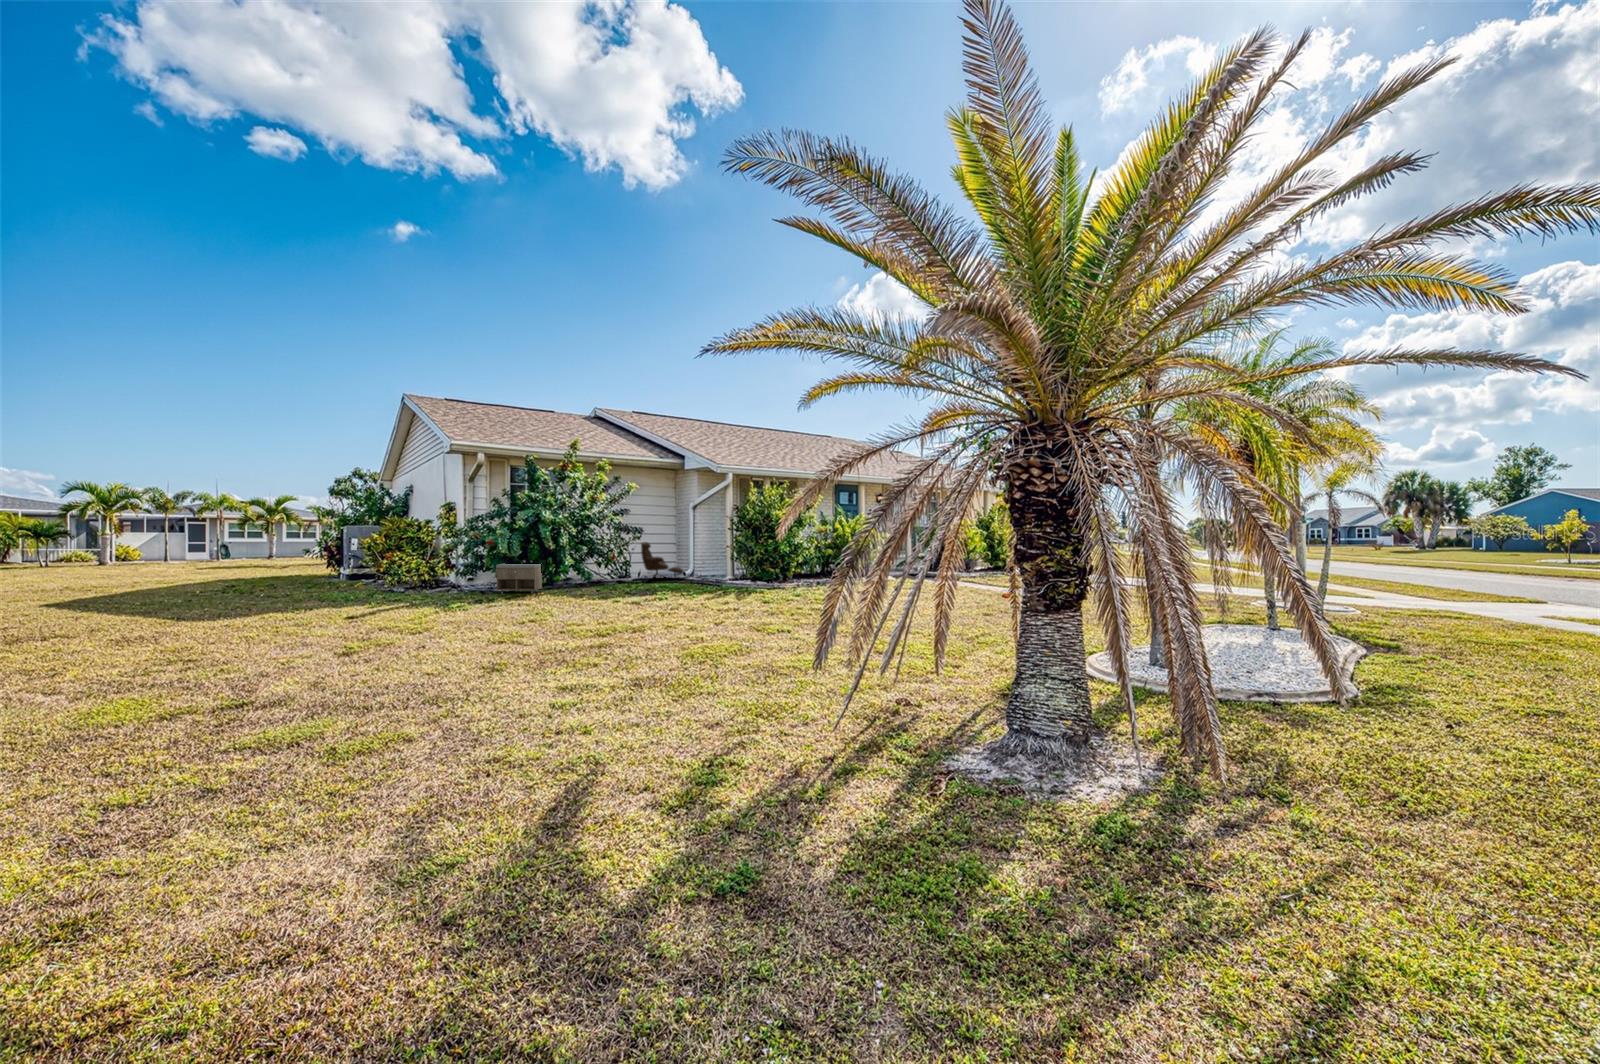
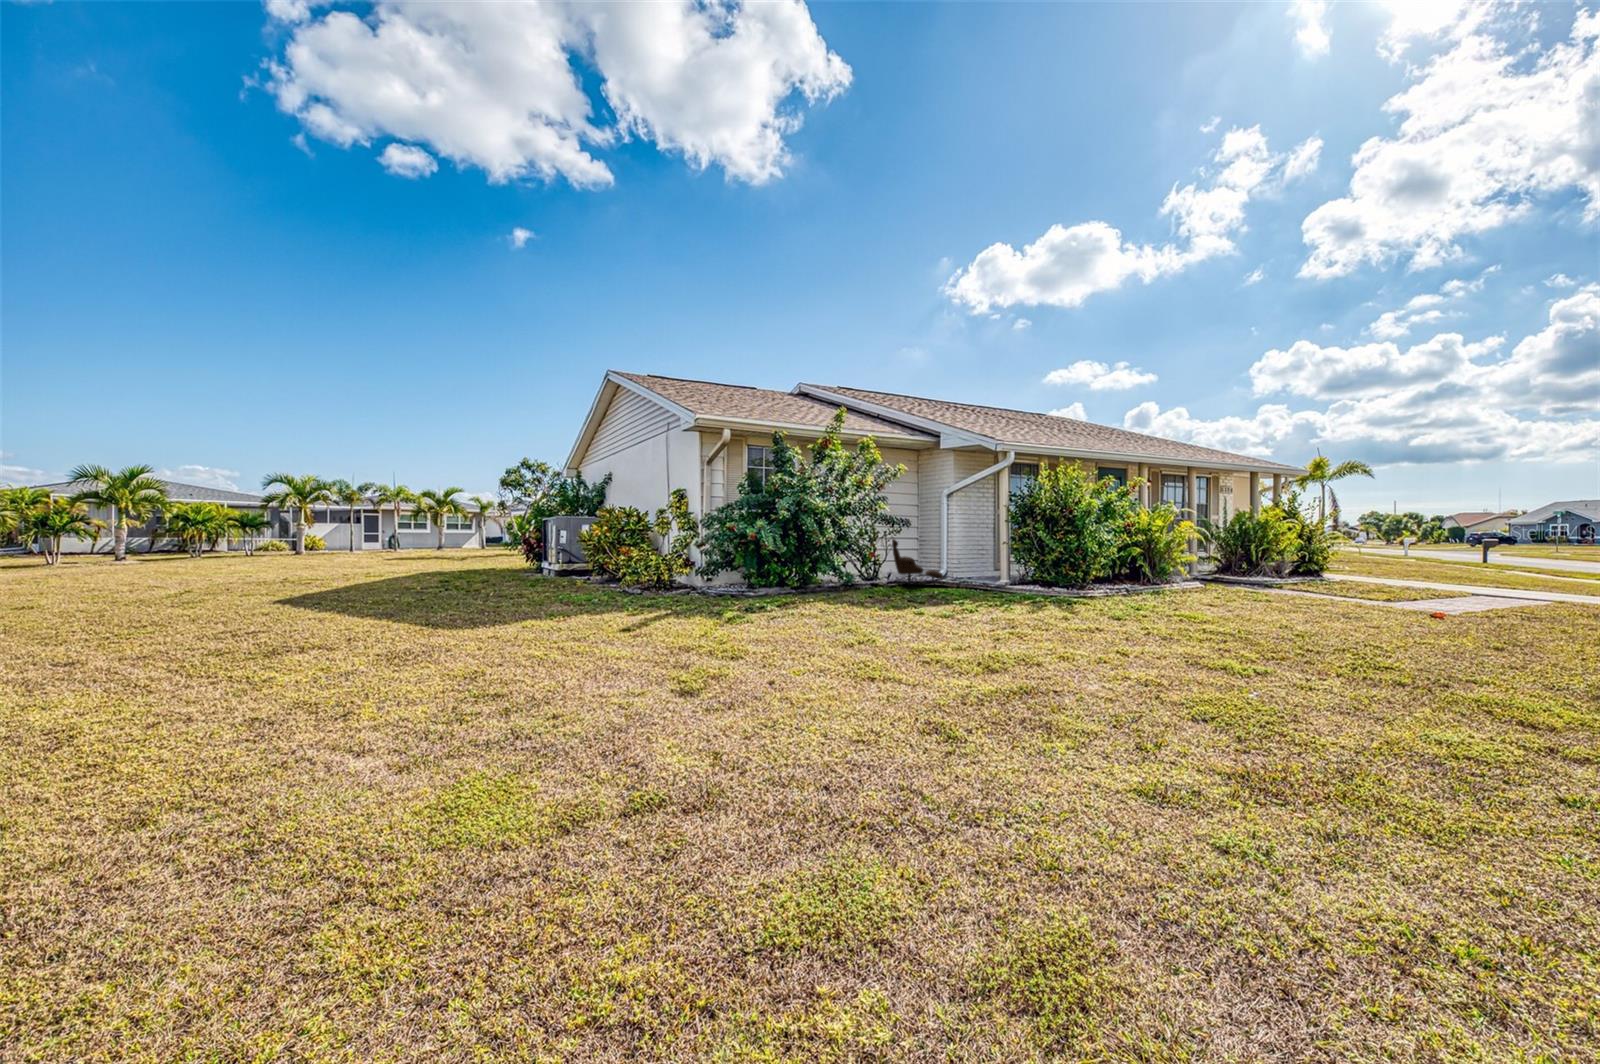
storage bench: present [496,563,542,593] -> none [751,566,800,605]

